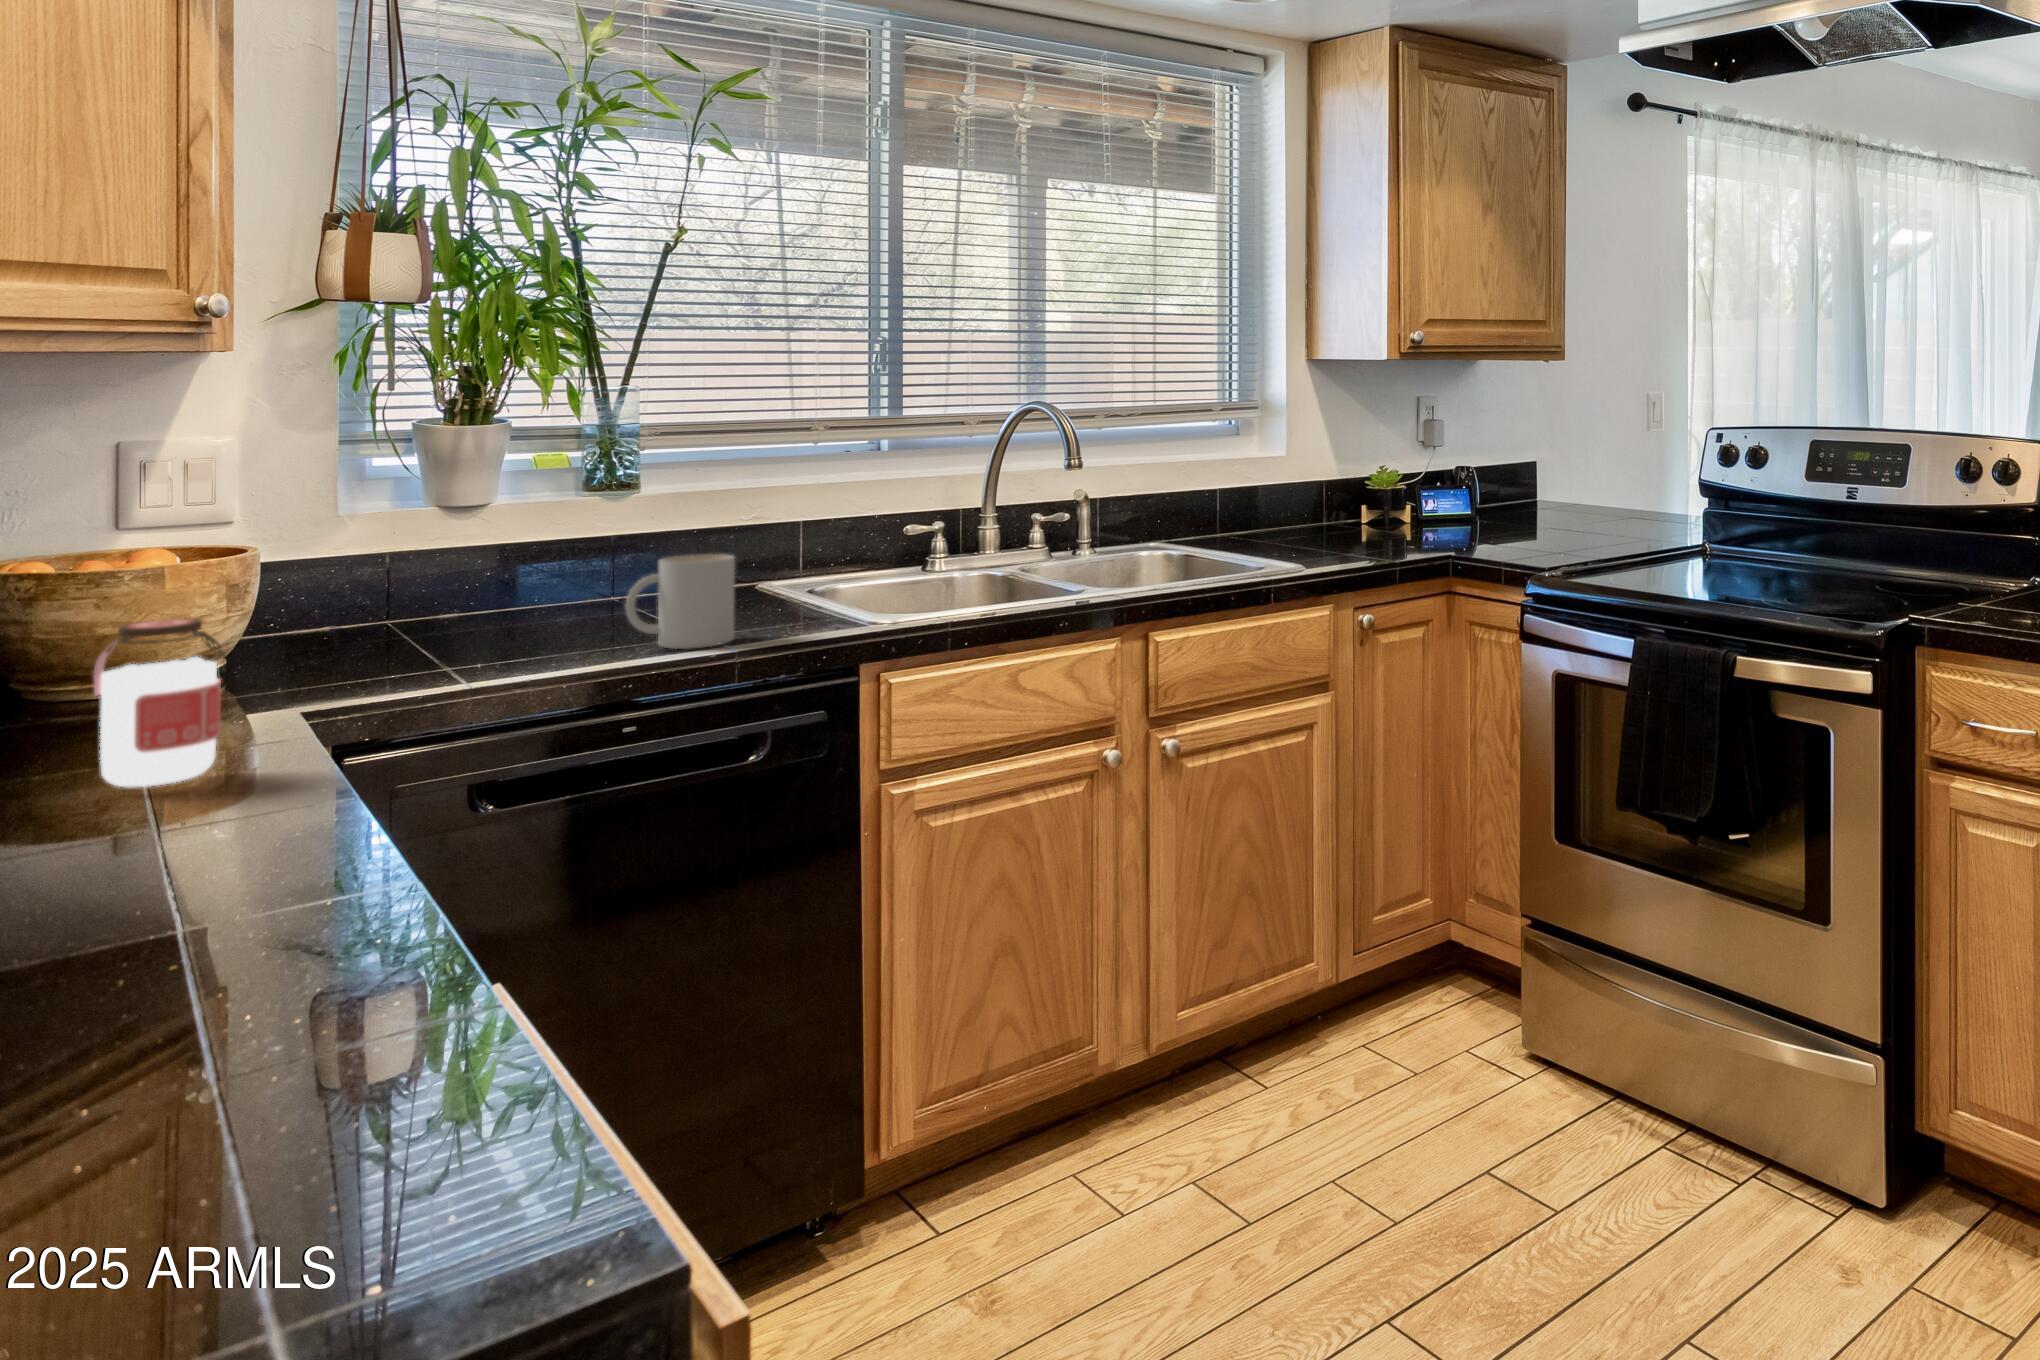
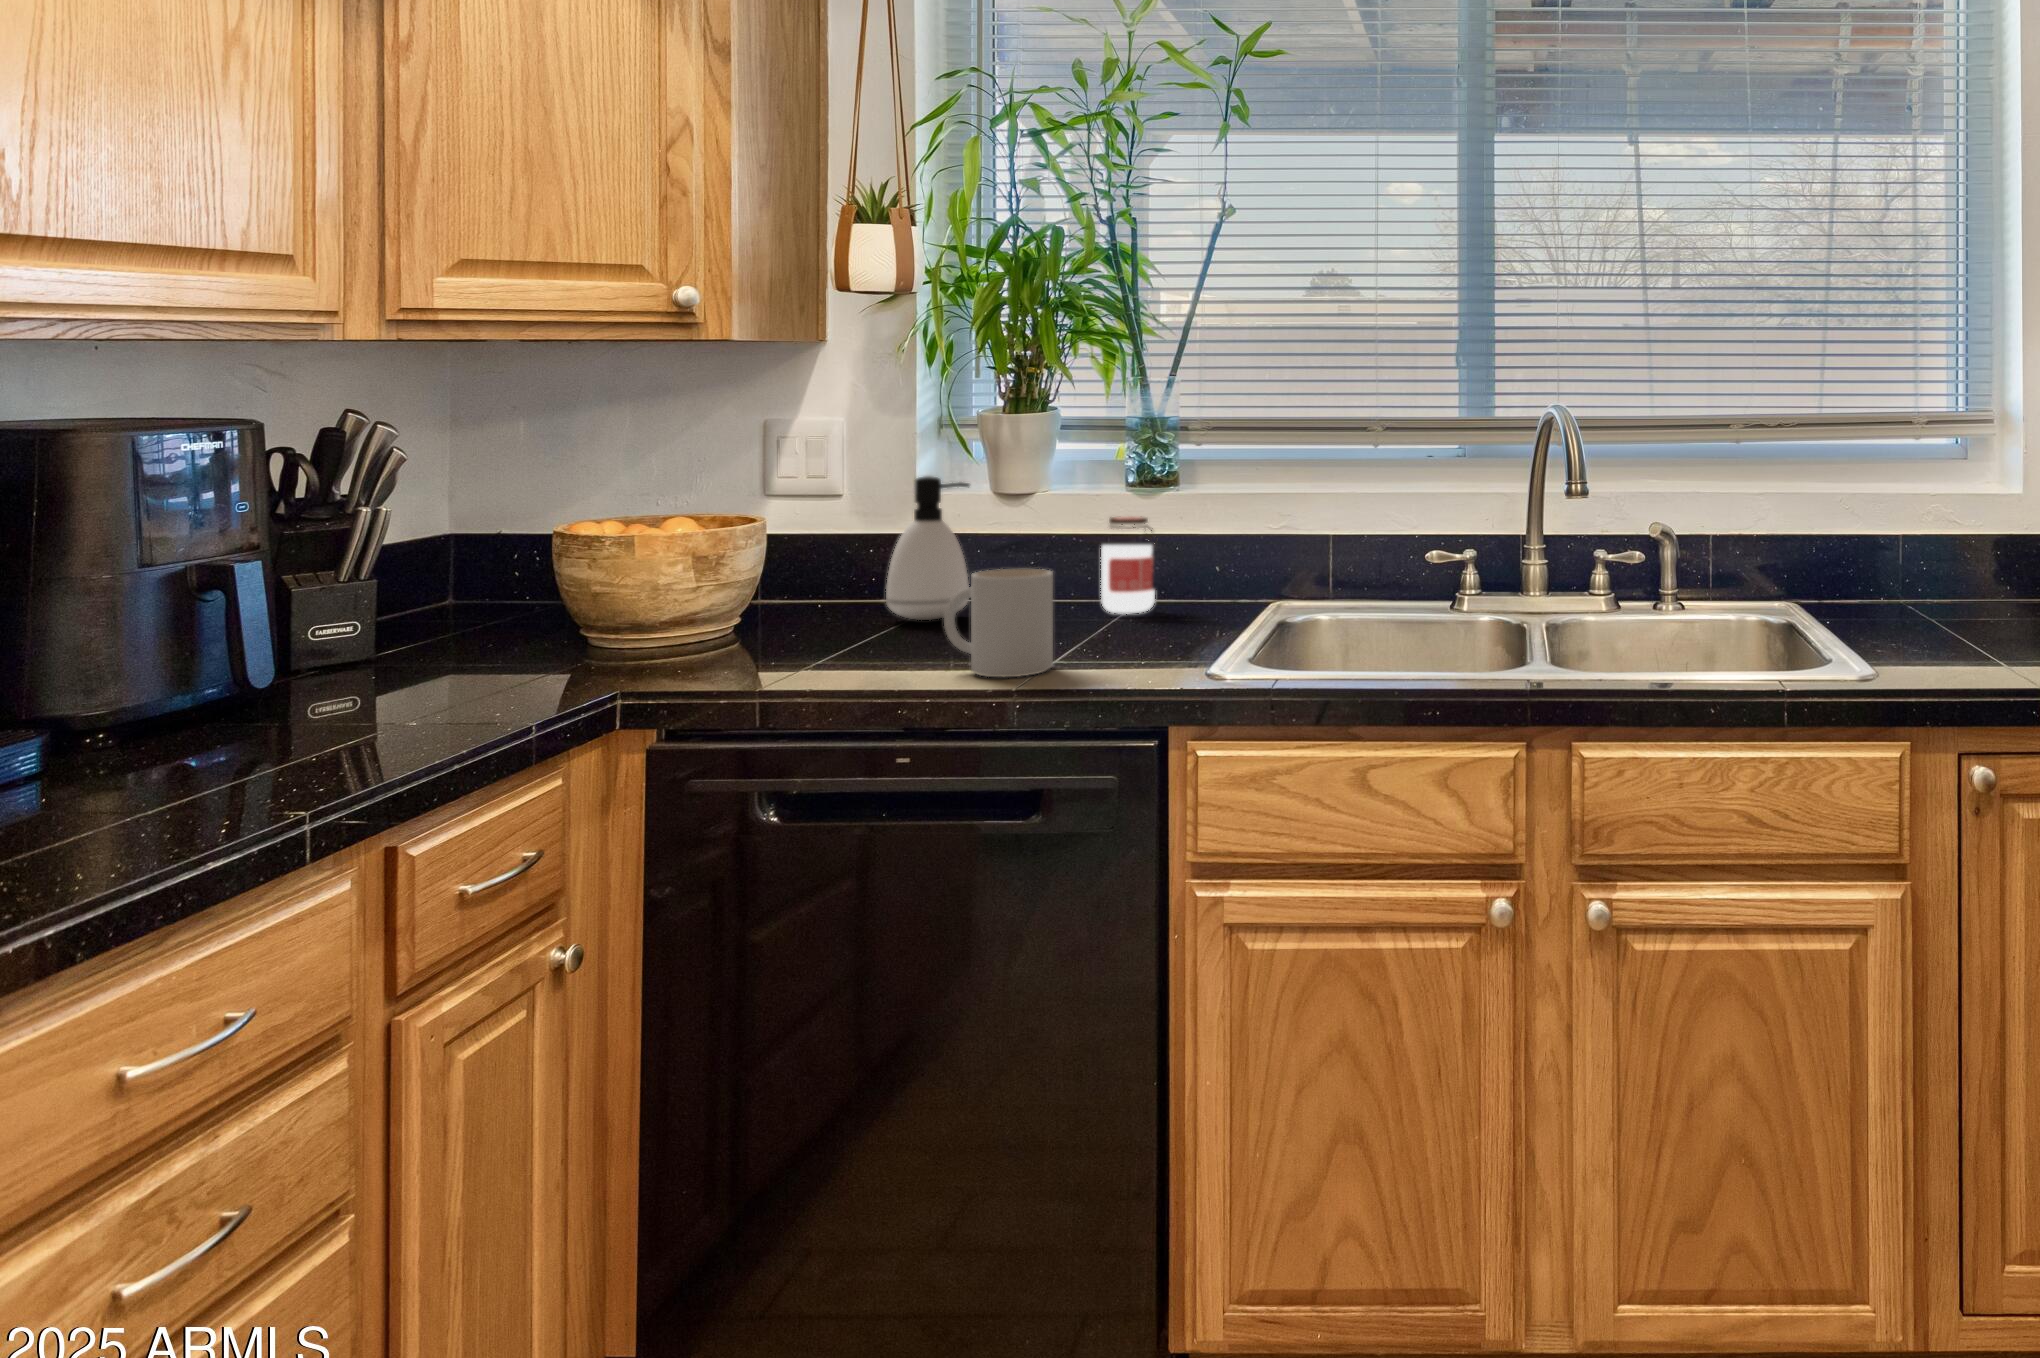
soap dispenser: none [342,487,445,638] -> present [886,476,969,620]
jar: present [93,619,223,787] -> present [1101,517,1156,614]

